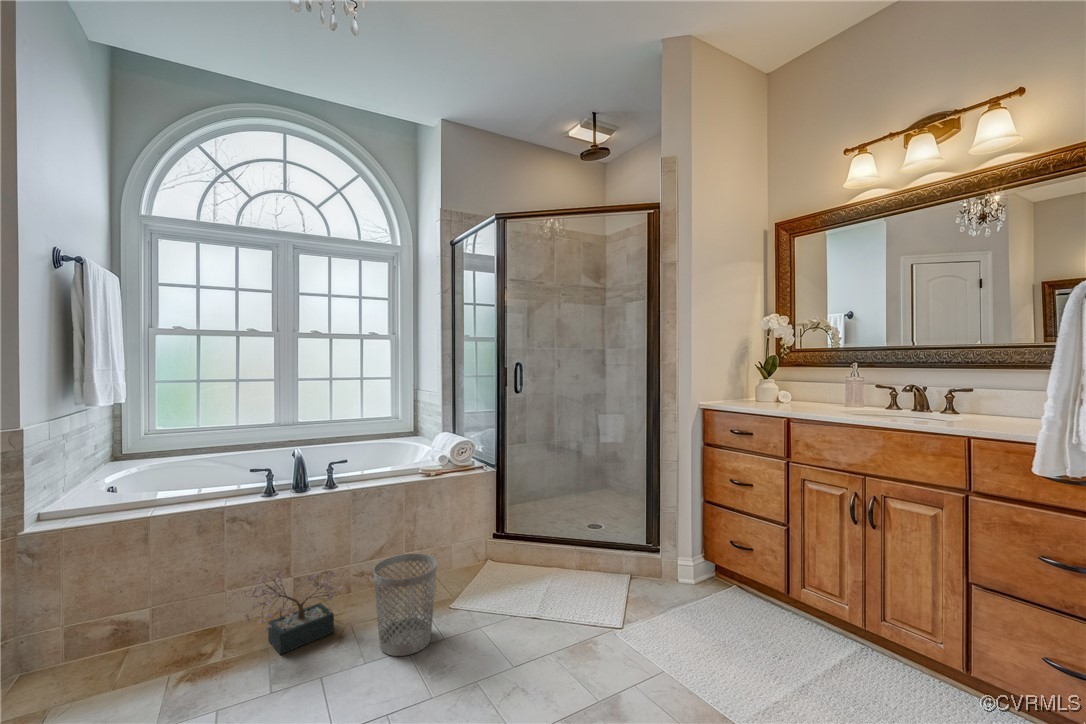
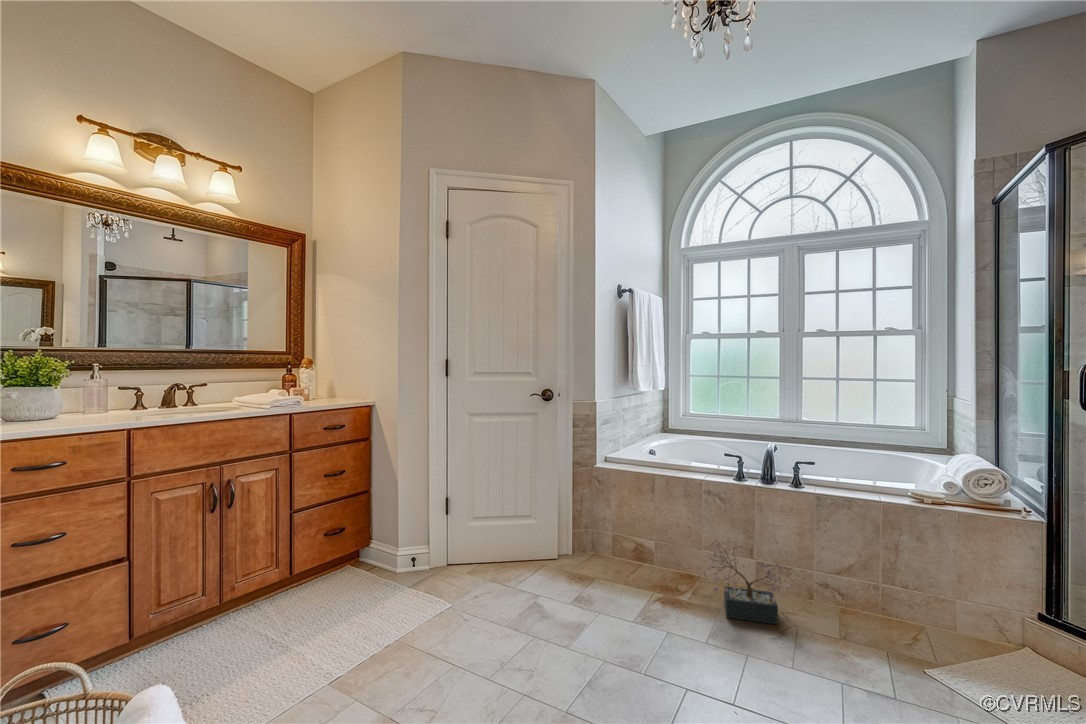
wastebasket: present [373,553,437,656] -> none [806,573,885,689]

